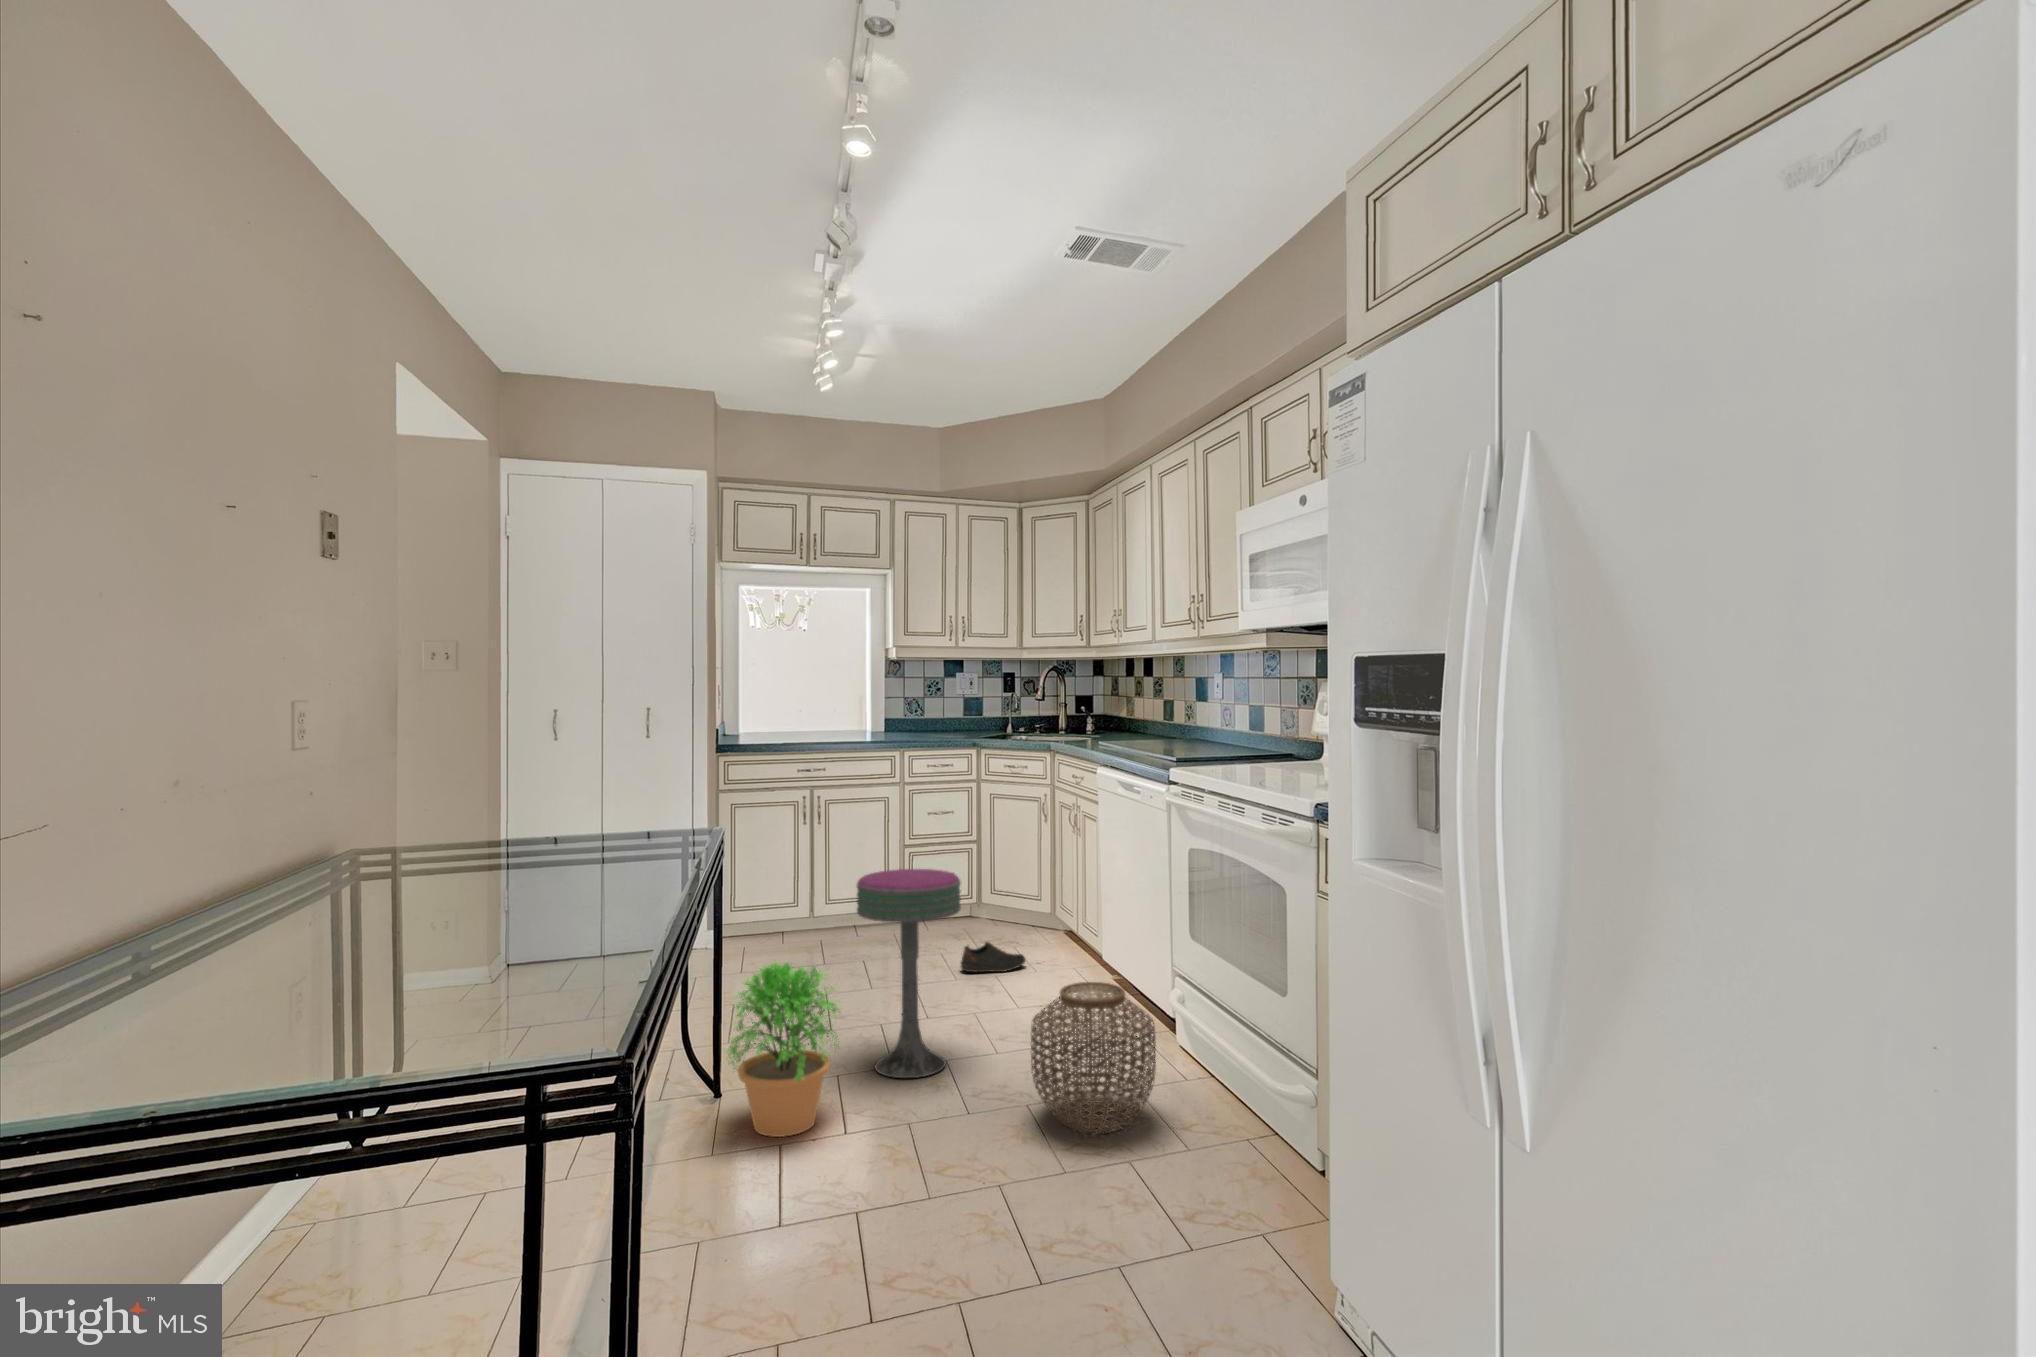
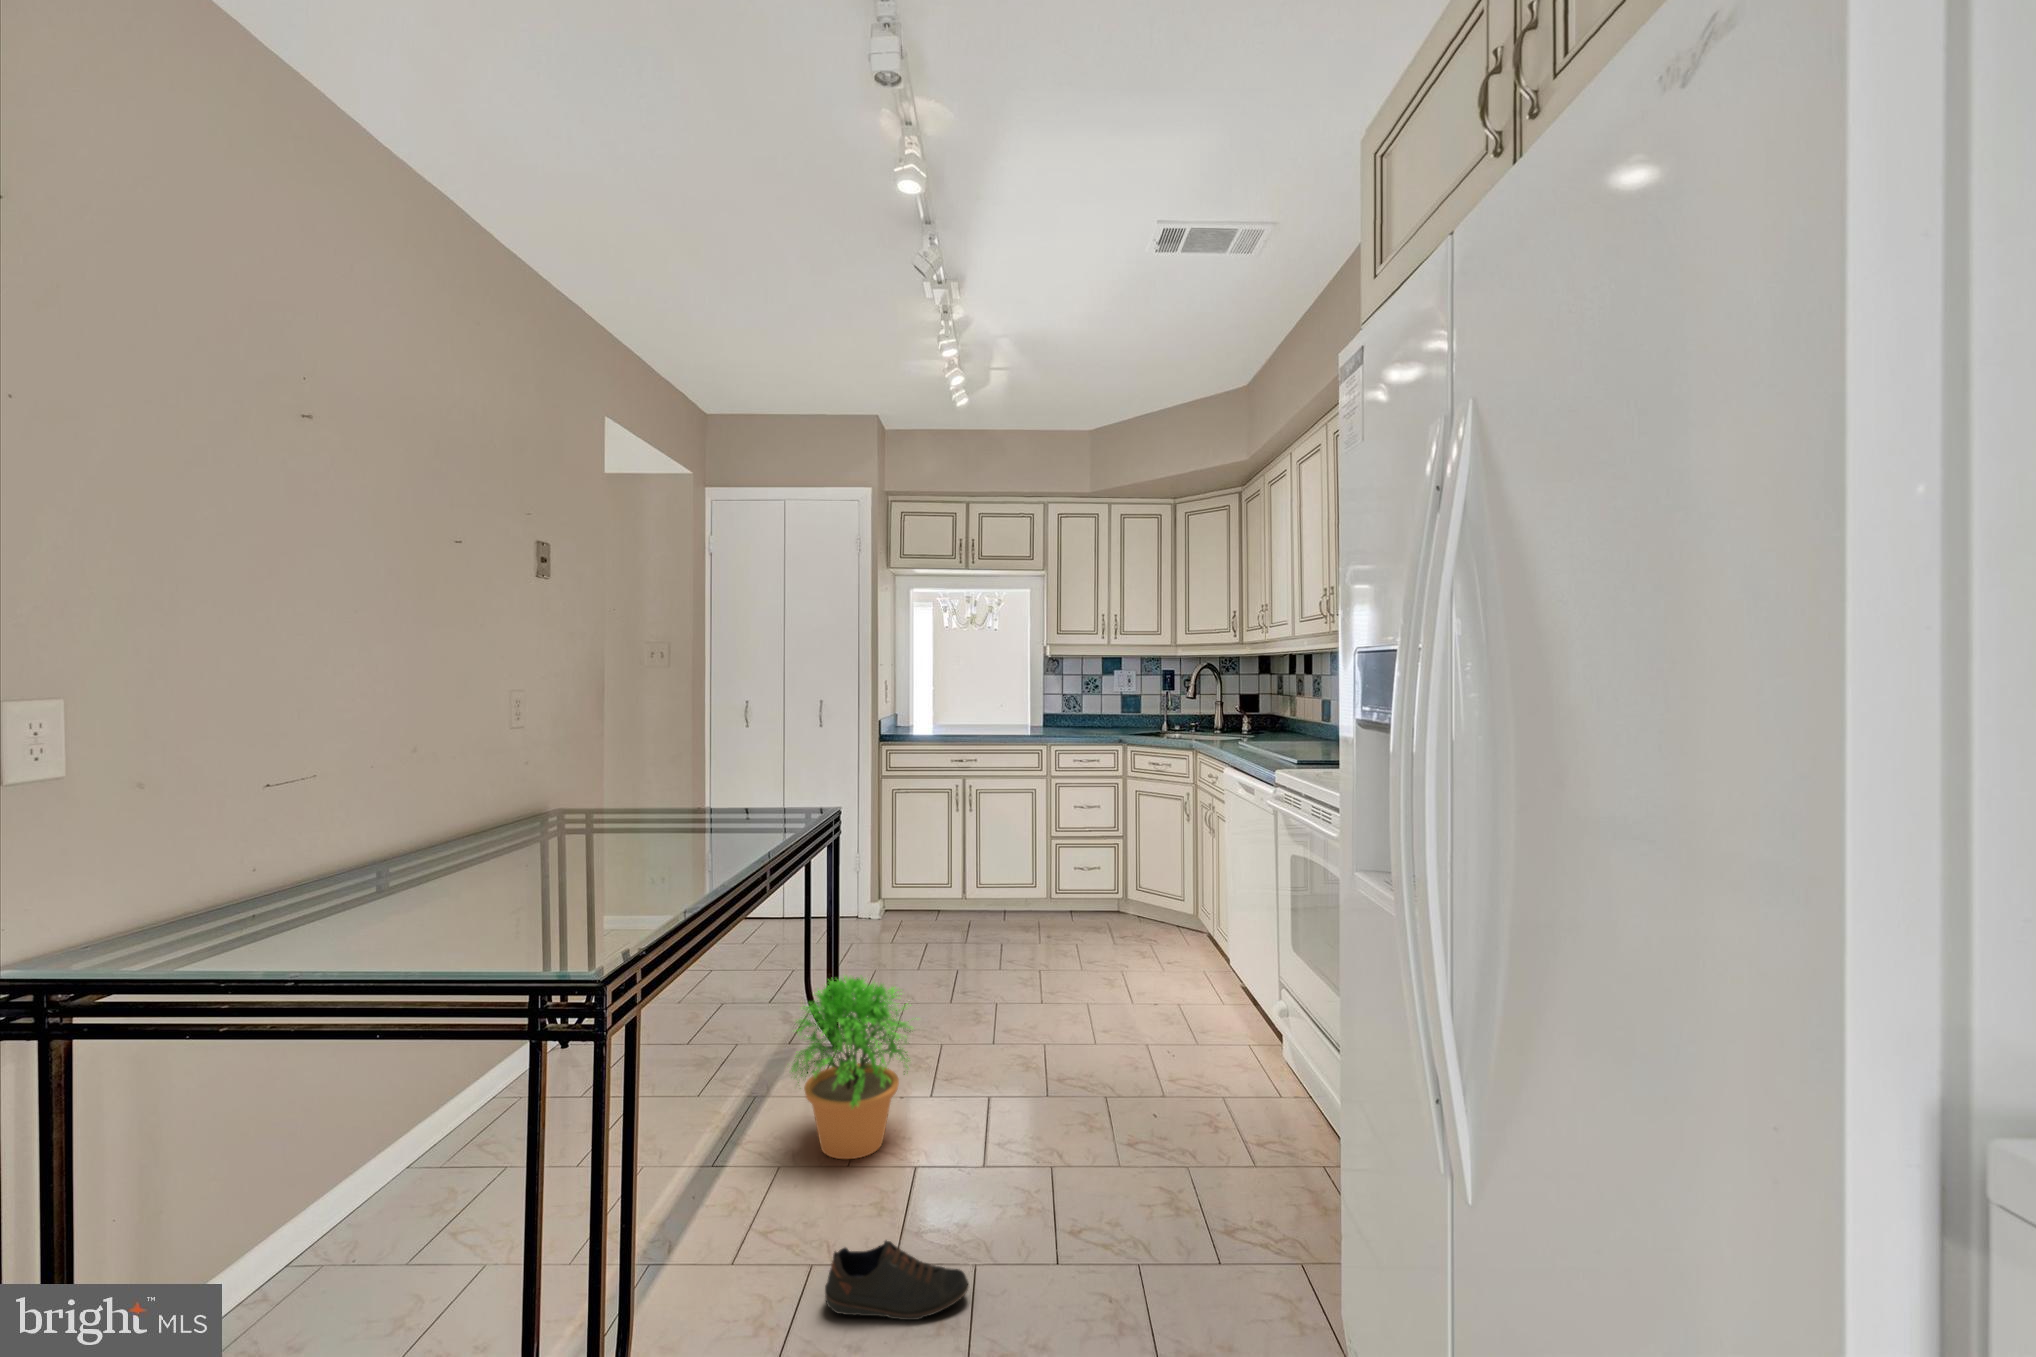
bar stool: present [857,869,961,1078] -> none [948,879,1055,1101]
shoe: present [961,942,1026,972] -> present [825,1241,969,1320]
woven basket: present [1031,982,1156,1133] -> none [1104,1025,1245,1203]

